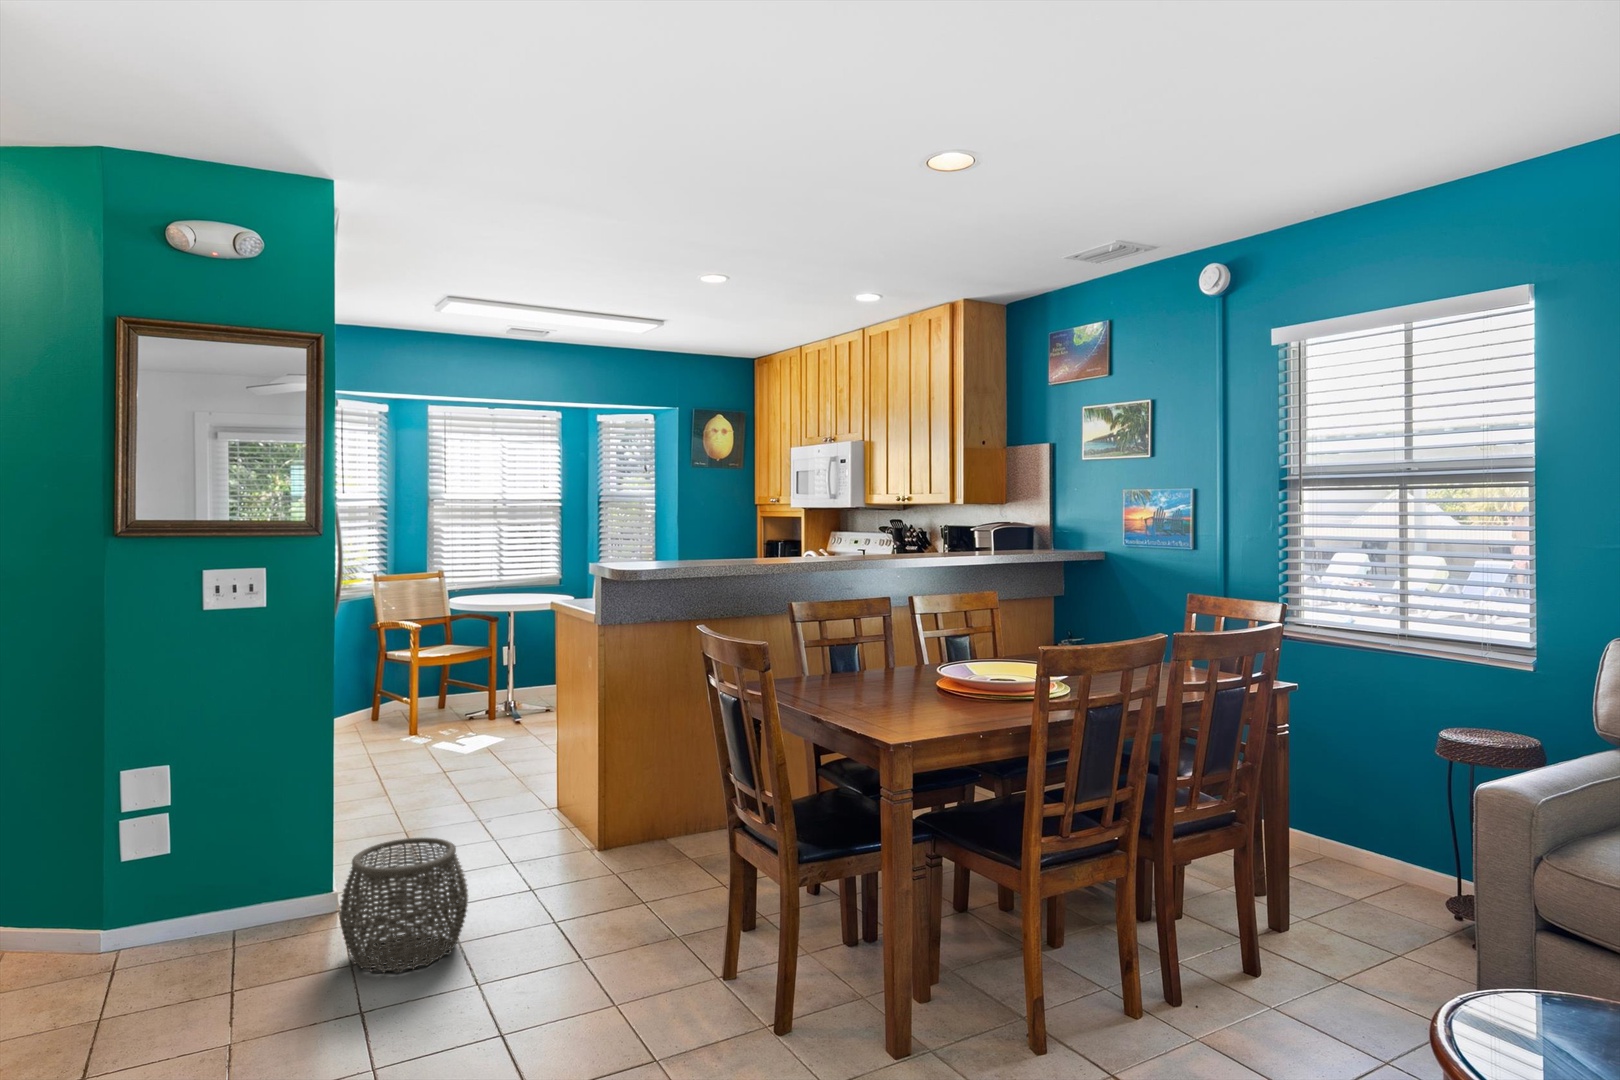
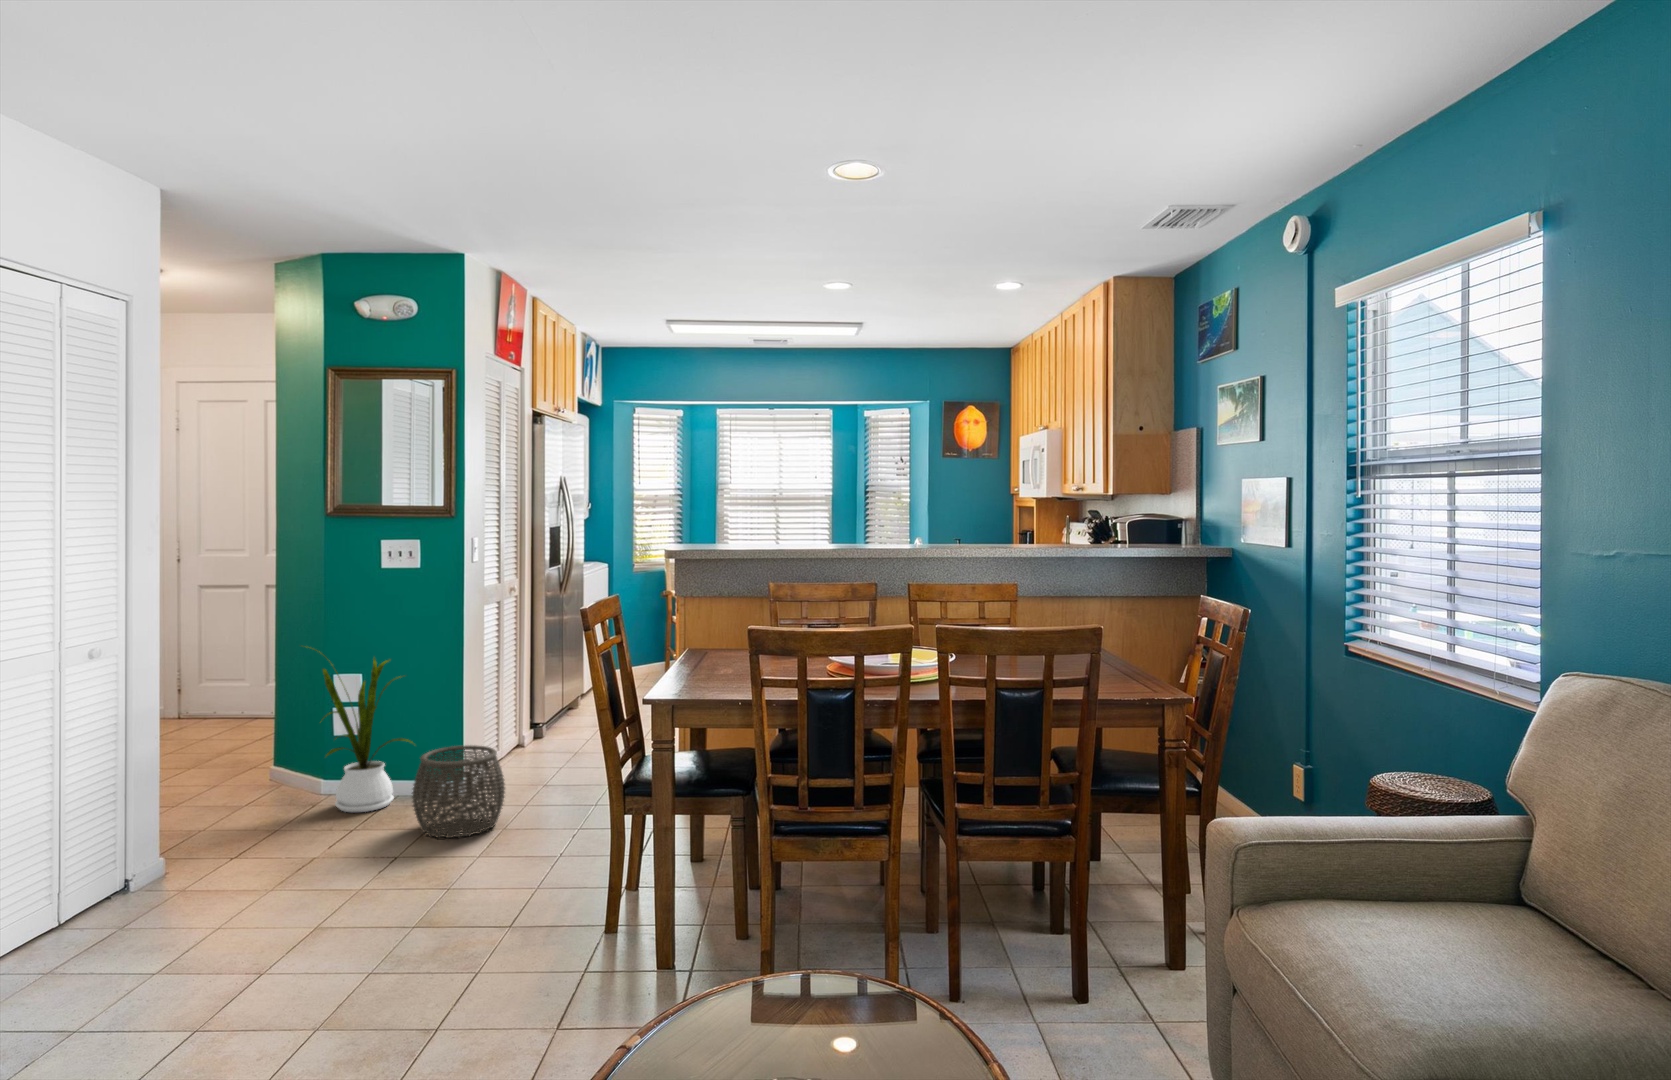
house plant: none [93,732,282,967] -> present [315,650,412,812]

